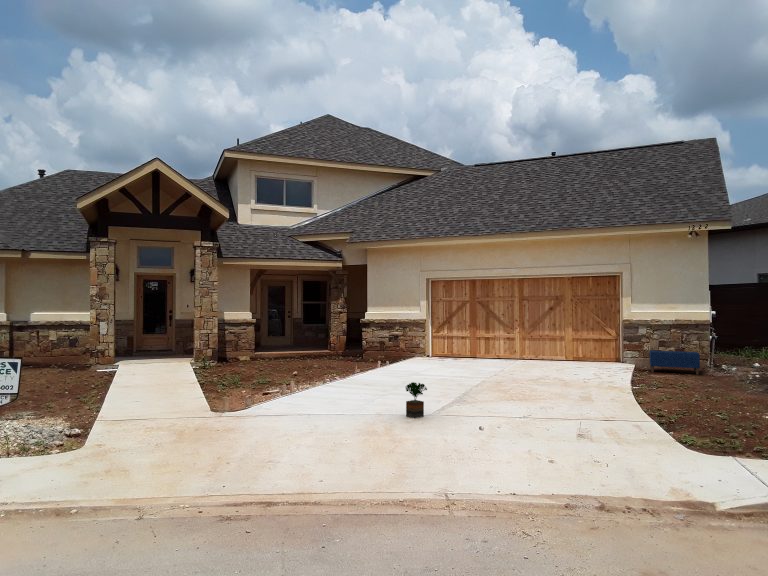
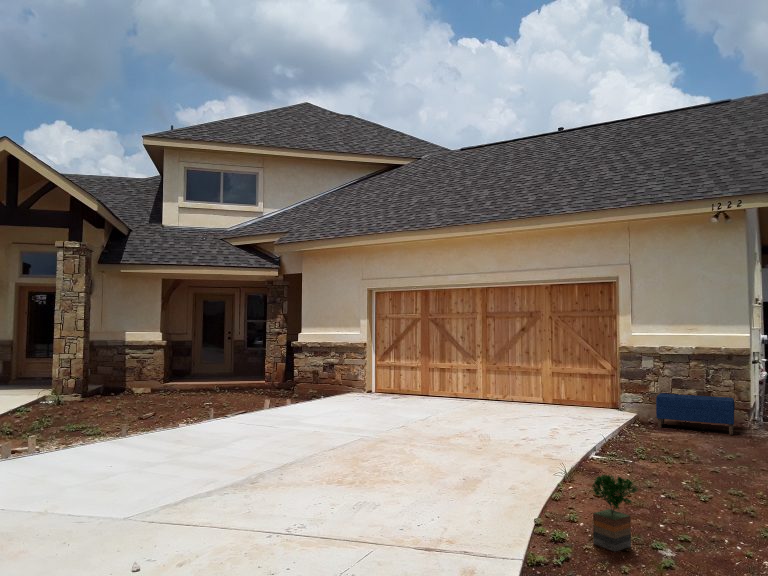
potted tree: present [406,382,427,418] -> present [592,474,638,552]

